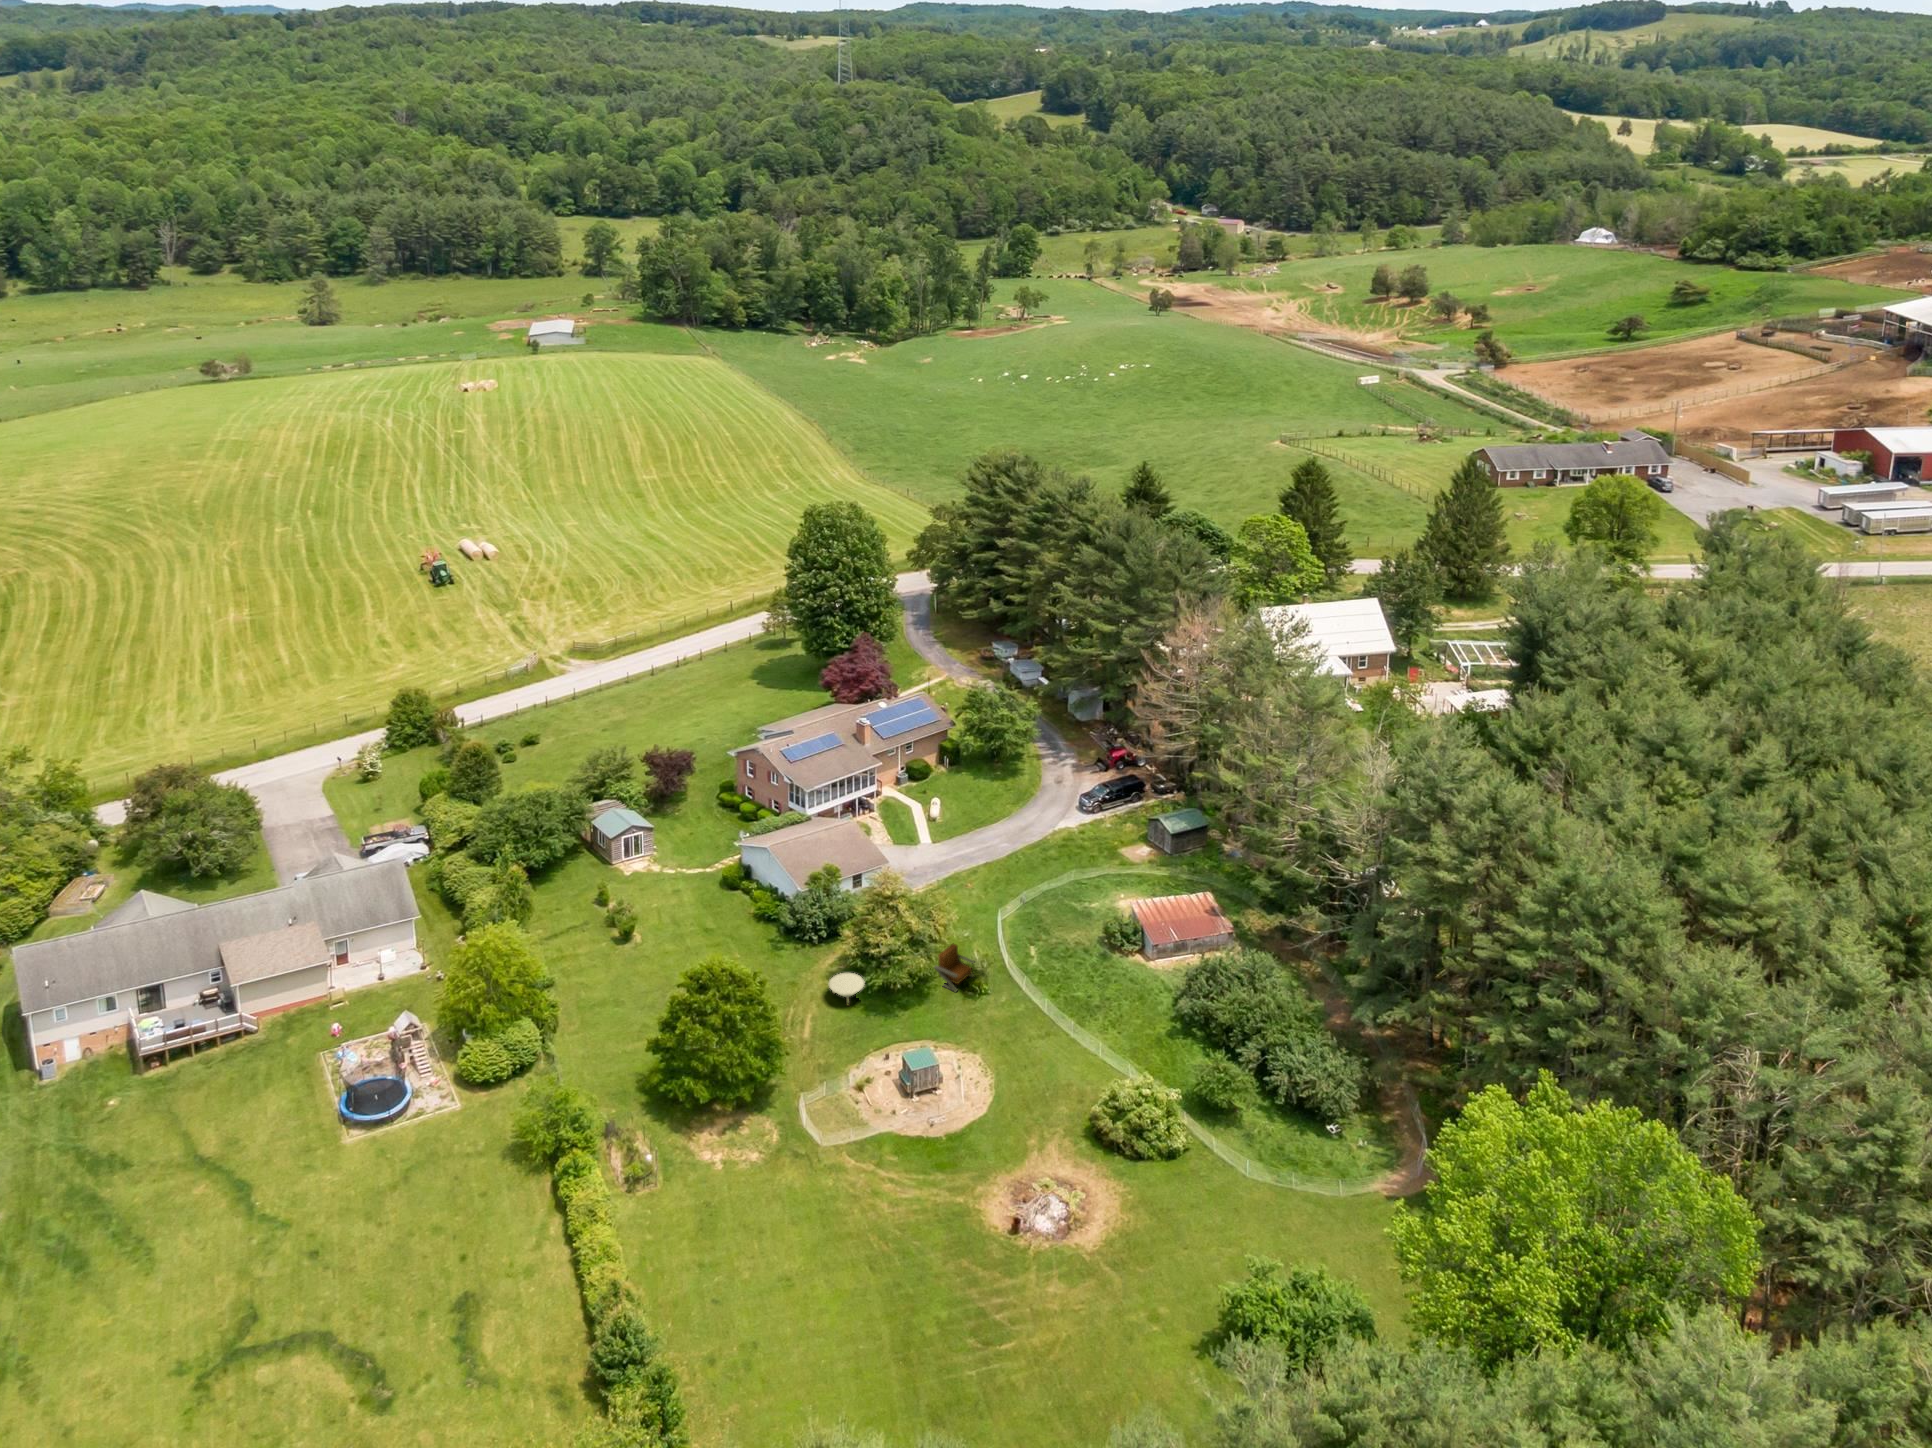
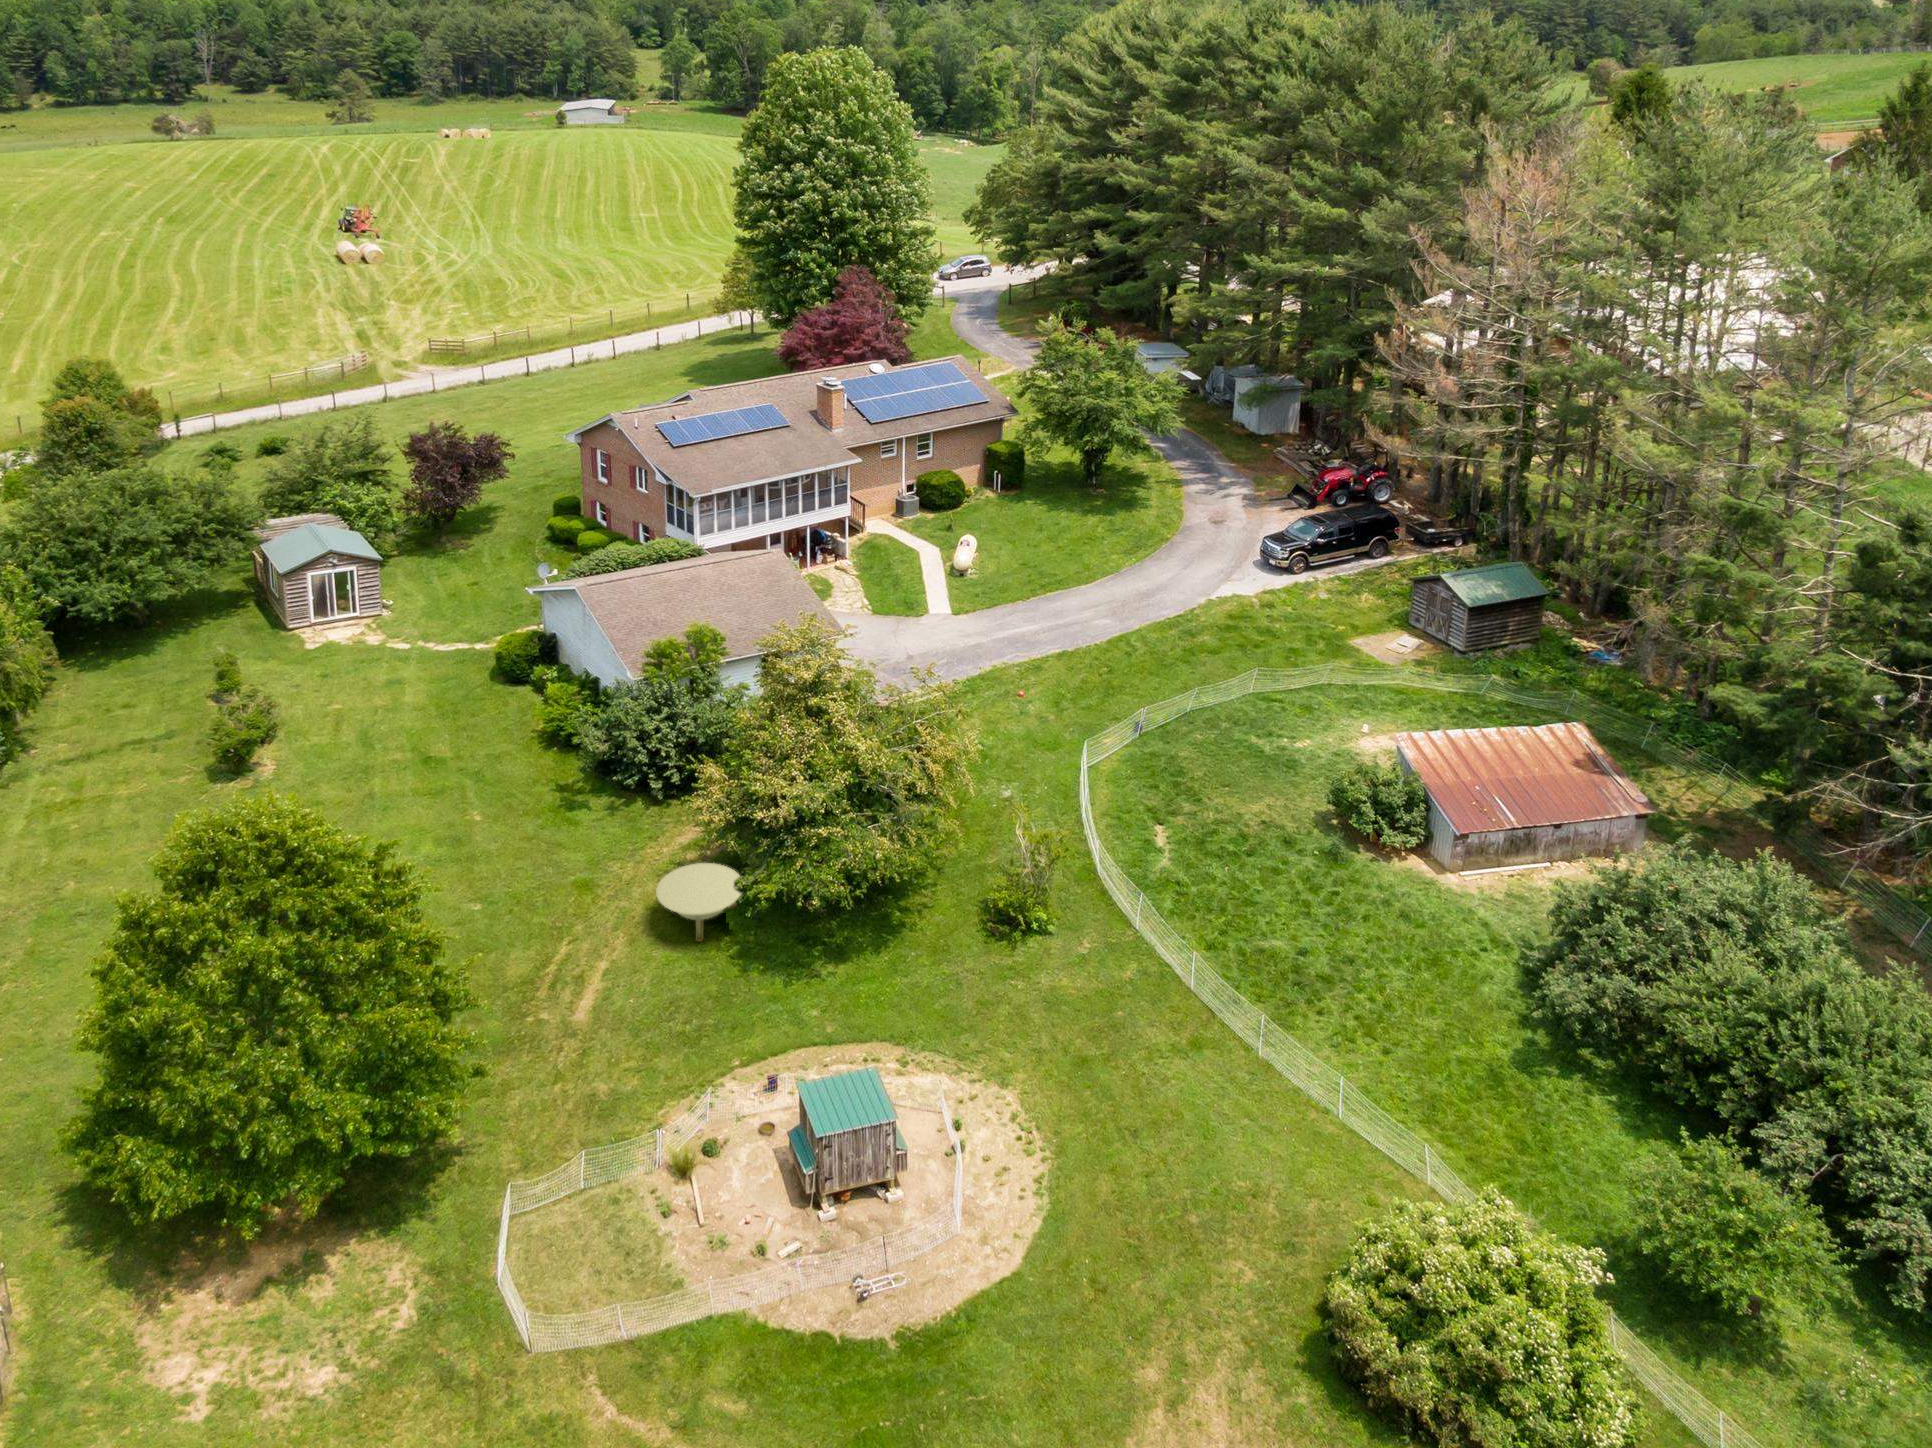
lounge chair: present [934,944,974,992] -> none [915,806,1018,922]

